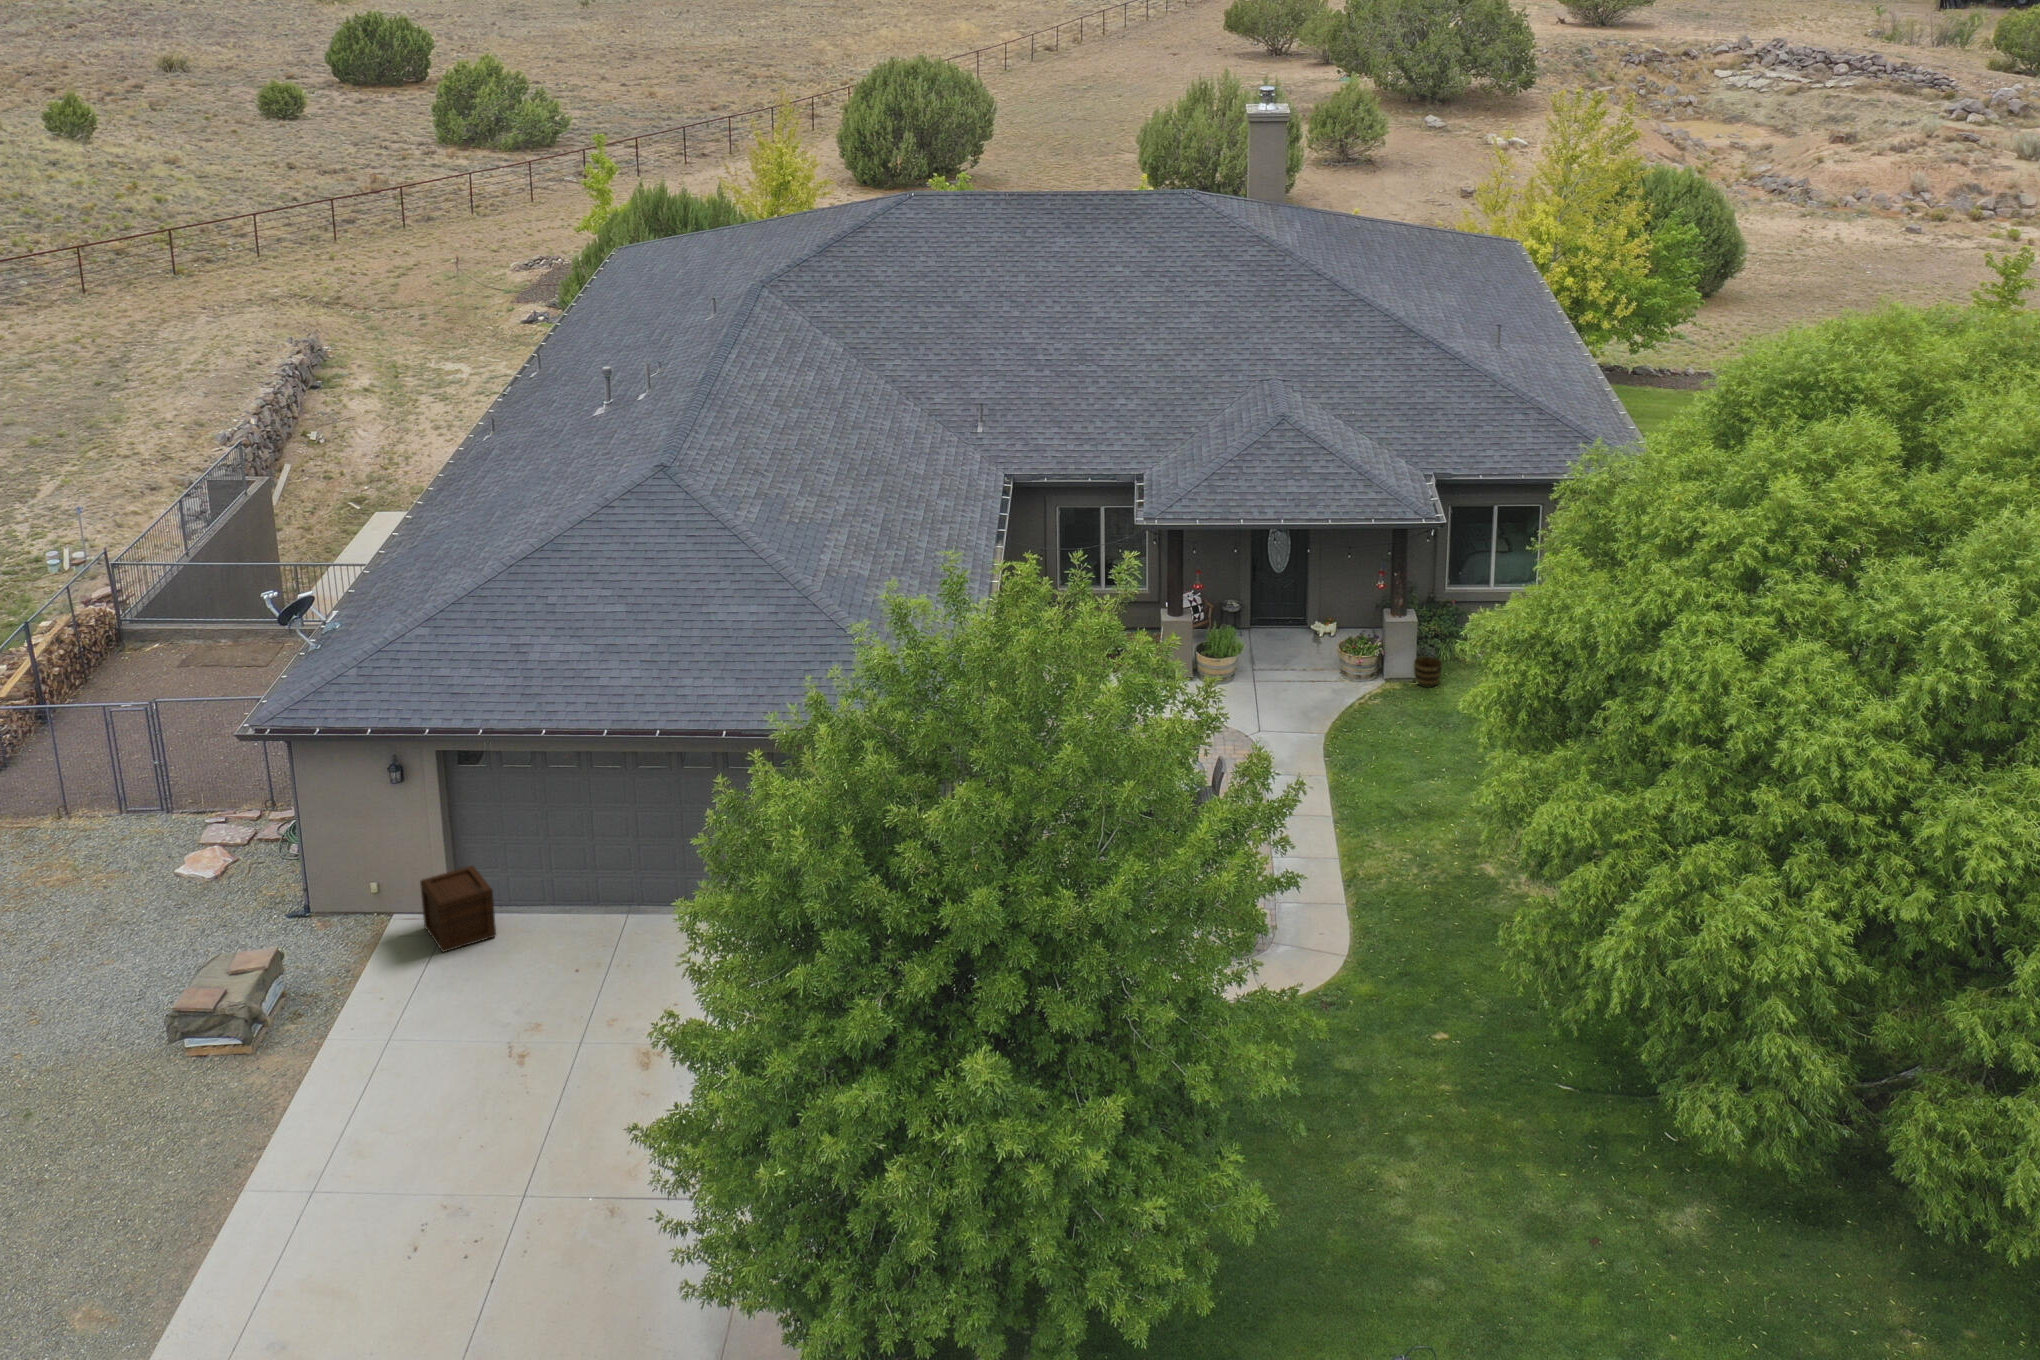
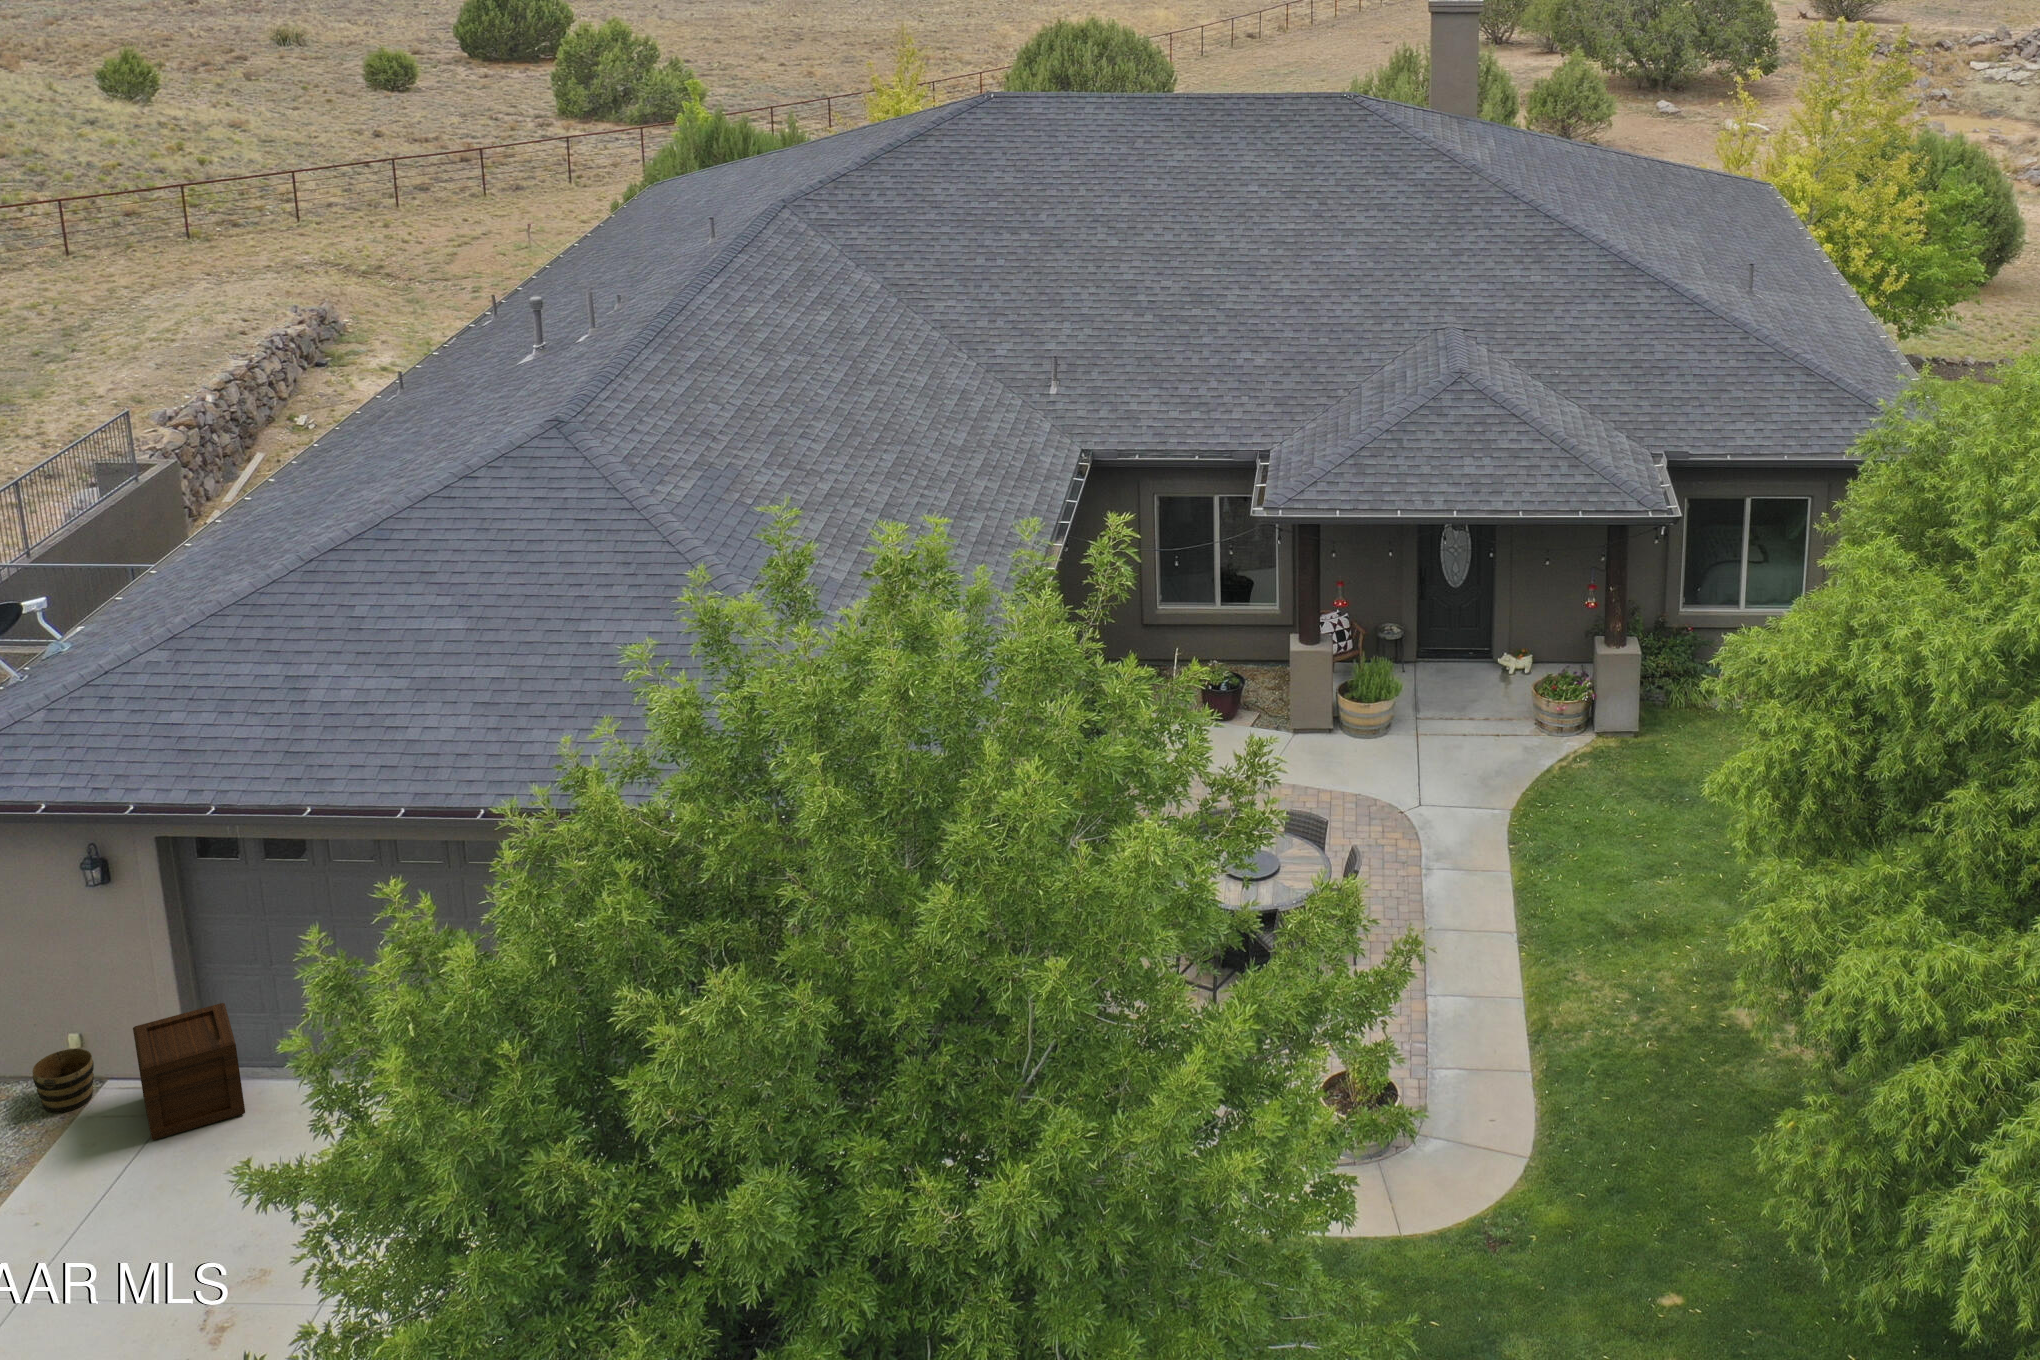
bucket: present [1414,657,1442,687] -> present [32,1049,94,1113]

